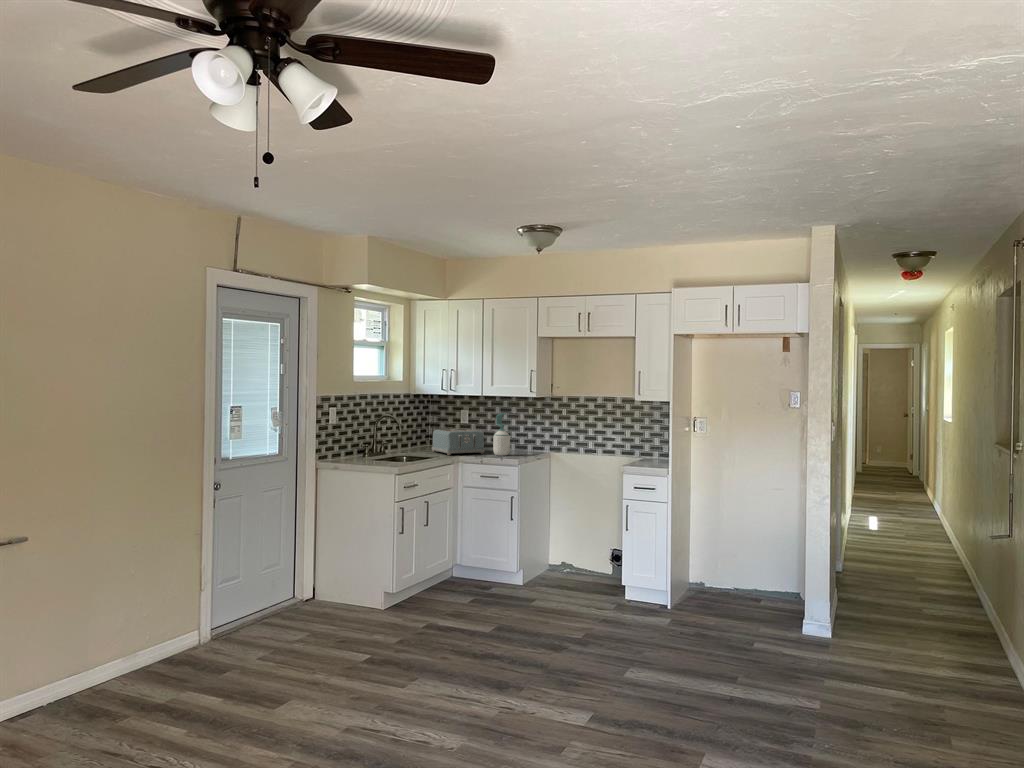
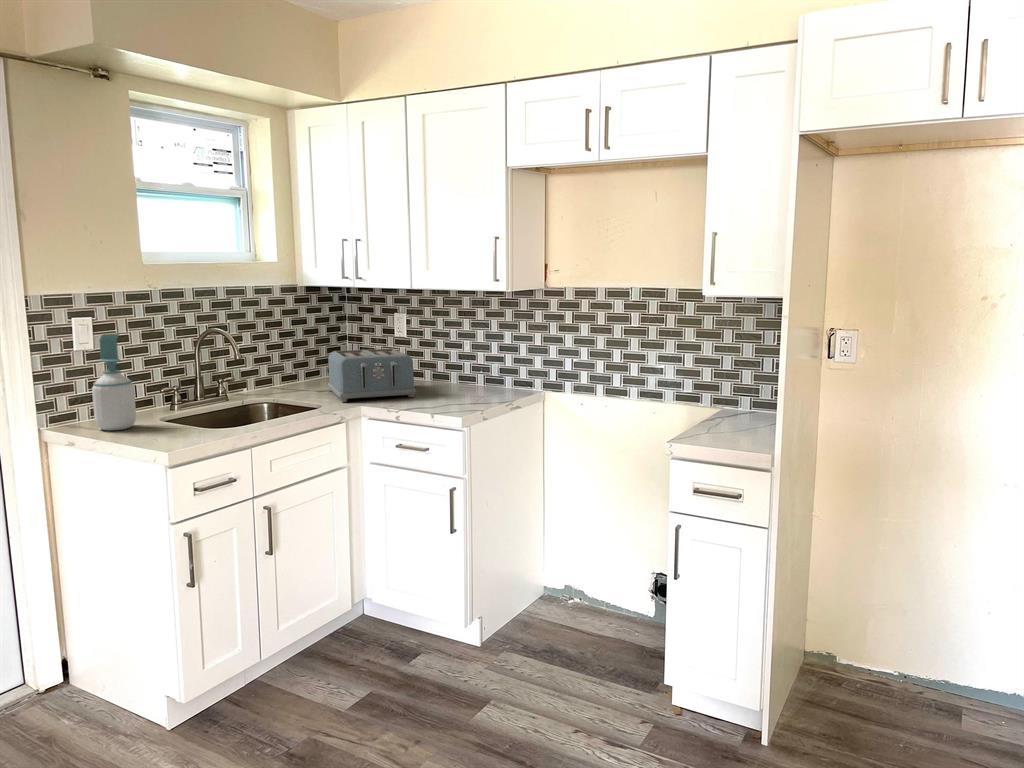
soap bottle: present [493,413,510,456] -> present [92,334,136,430]

